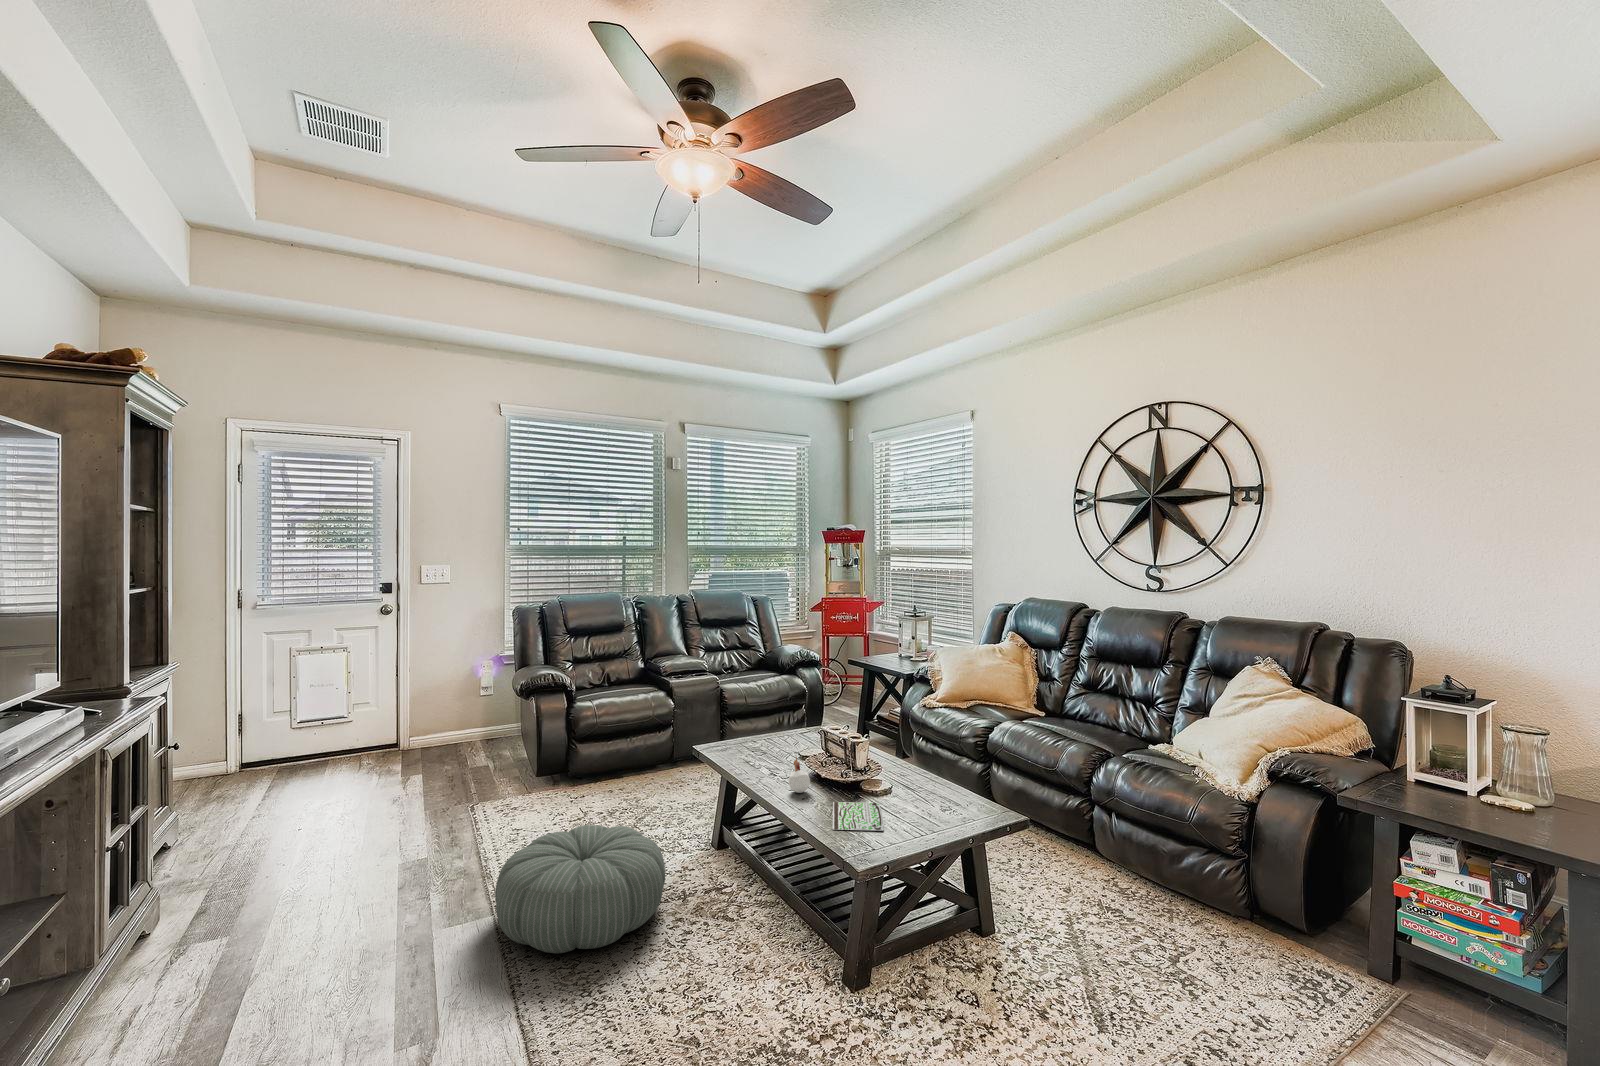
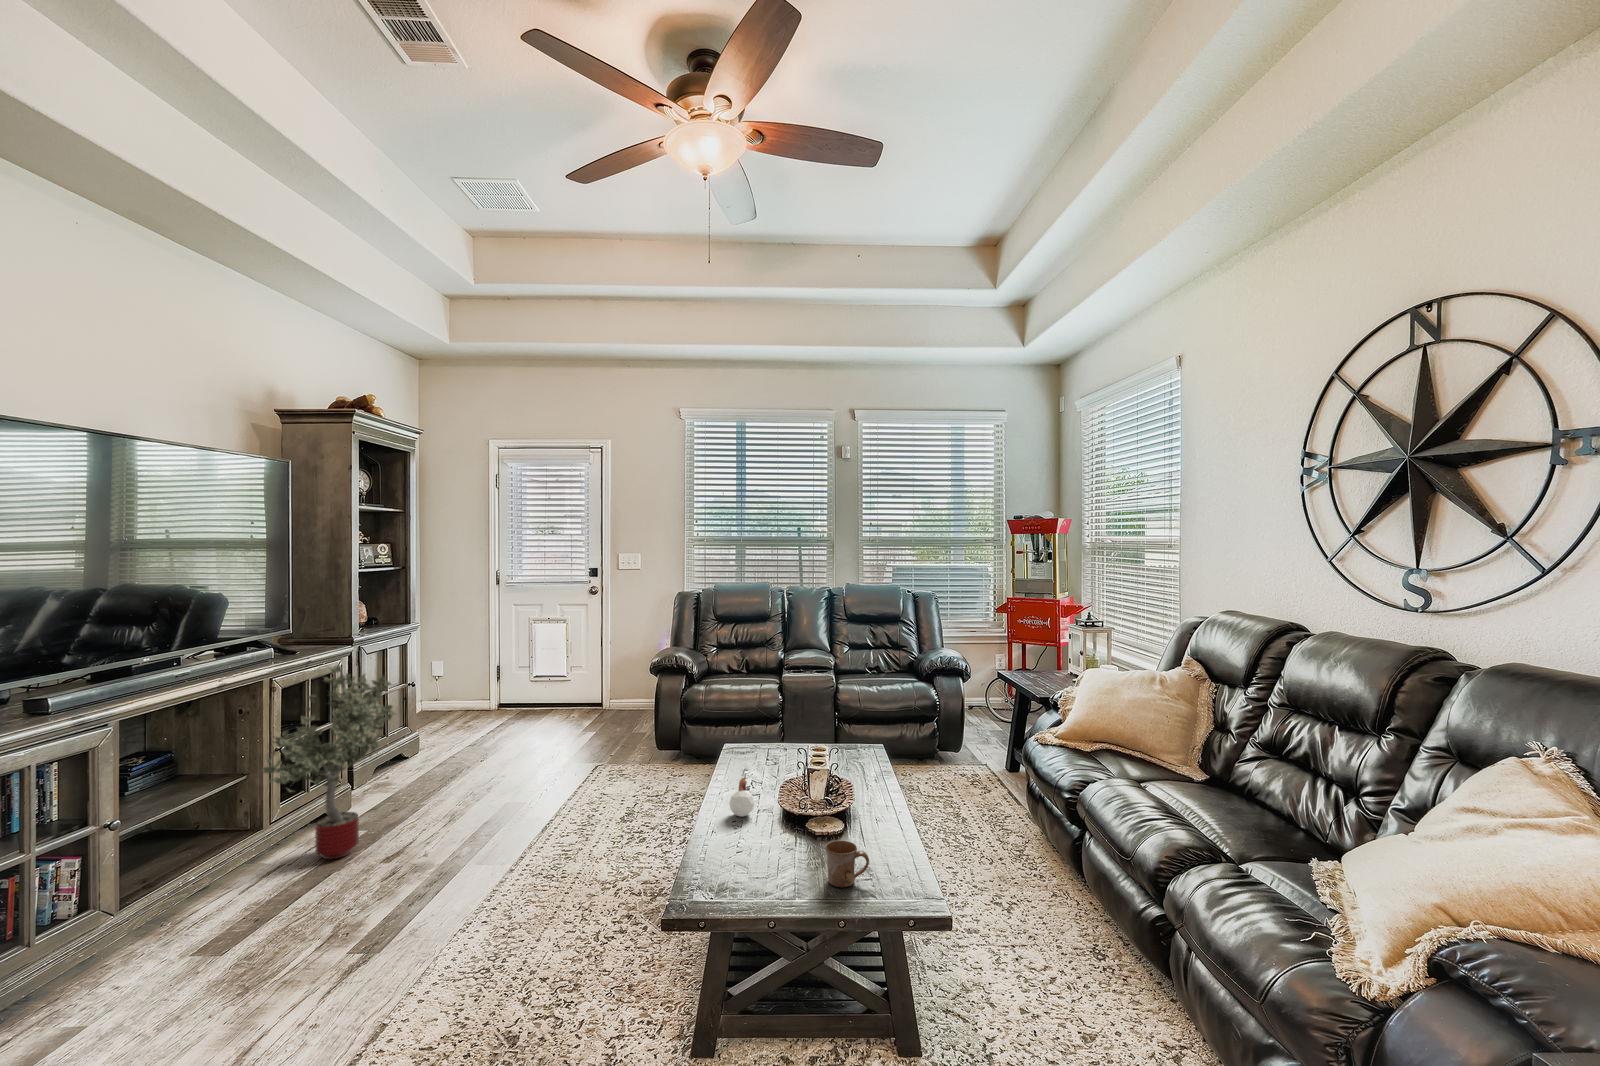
potted tree: none [139,715,300,967] -> present [261,666,396,859]
mug: none [920,785,952,819] -> present [825,840,869,887]
book: present [833,802,883,831] -> none [709,835,805,885]
pouf: present [495,825,665,953] -> none [468,804,635,927]

